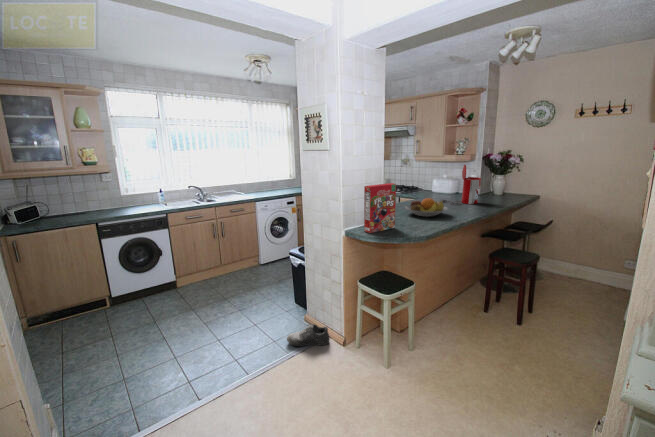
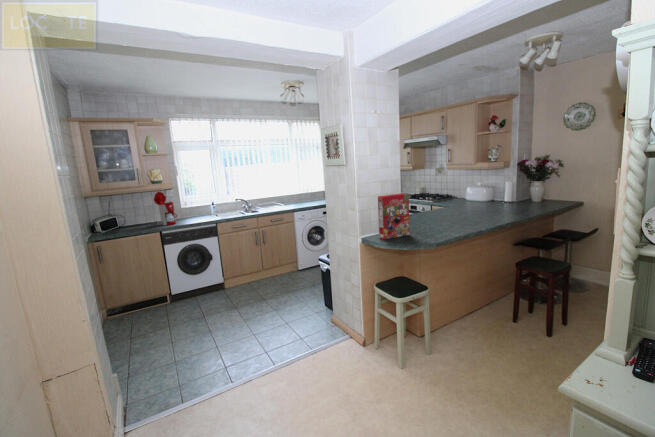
coffee maker: present [442,165,481,205] -> present [148,192,177,227]
fruit bowl: present [405,198,447,217] -> none [426,206,468,224]
shoe: present [287,324,329,347] -> none [312,324,351,344]

